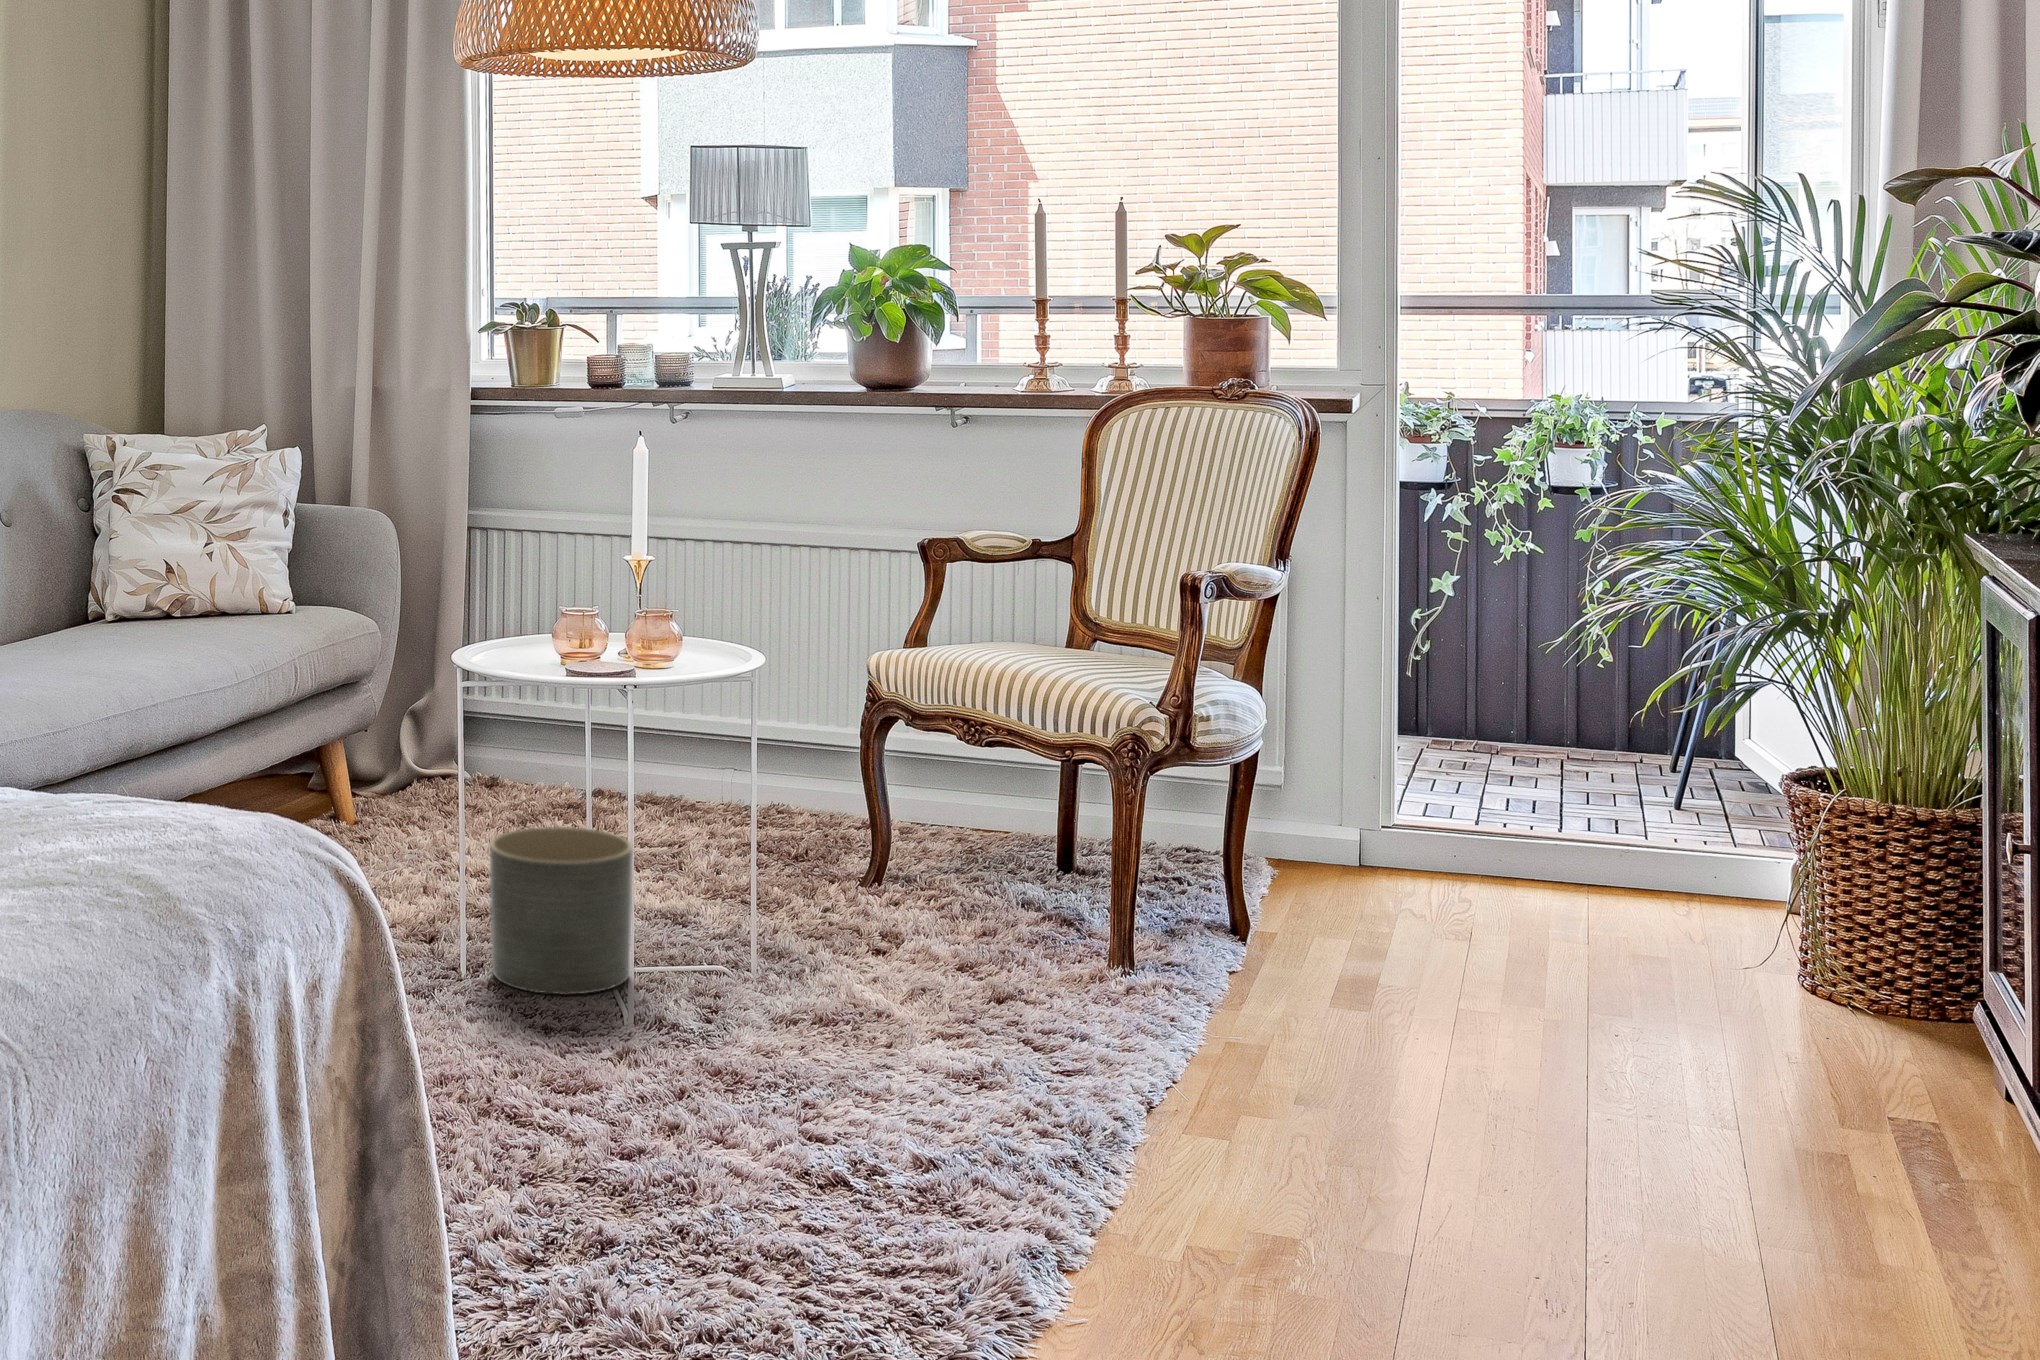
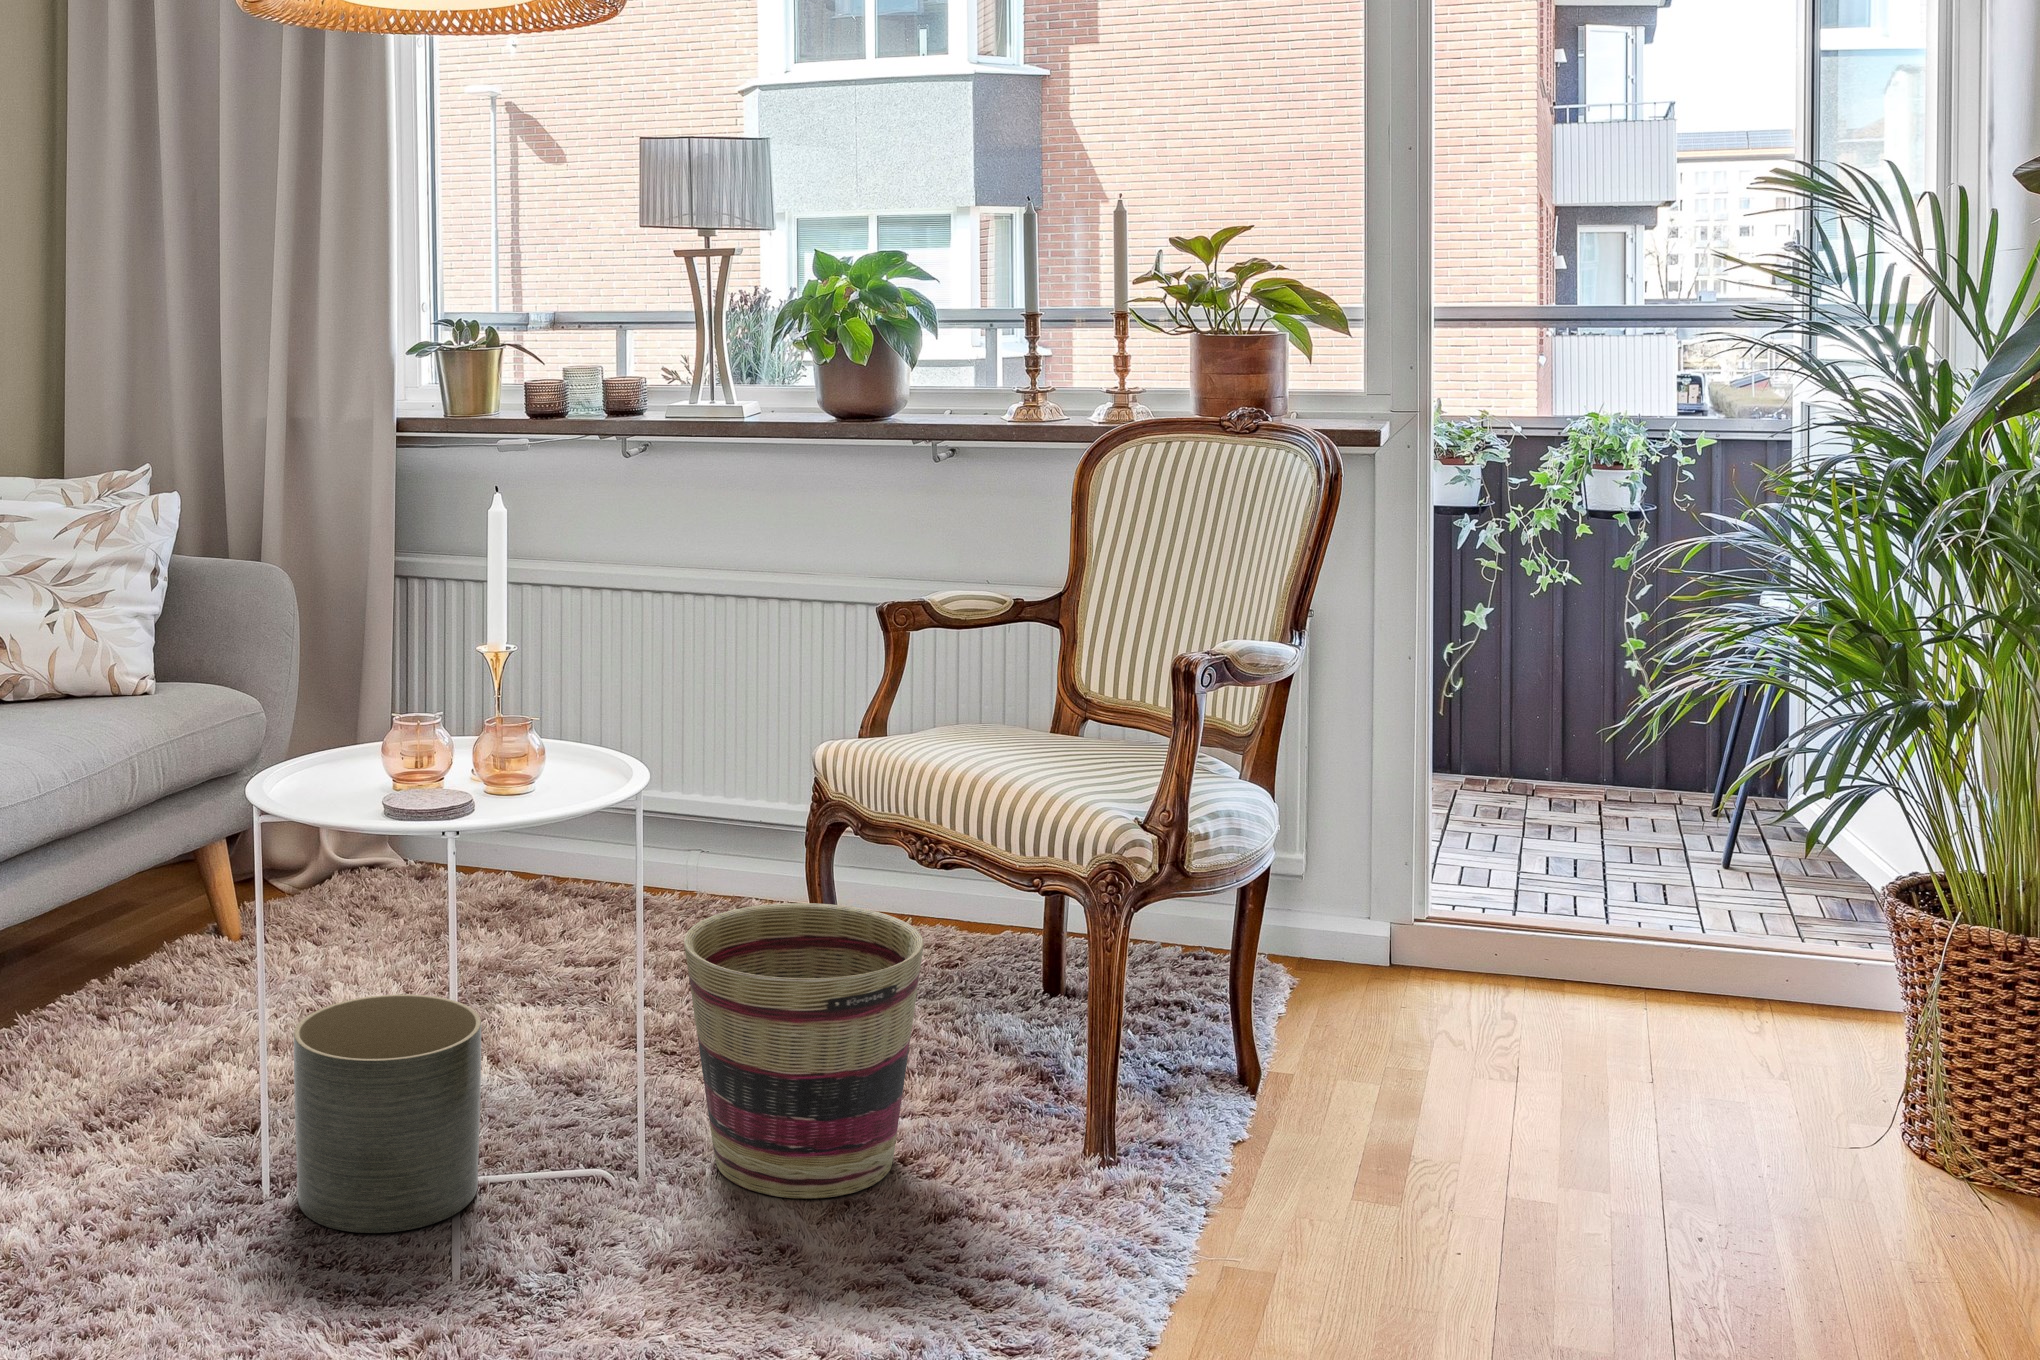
basket: none [785,770,978,988] -> present [684,903,924,1199]

